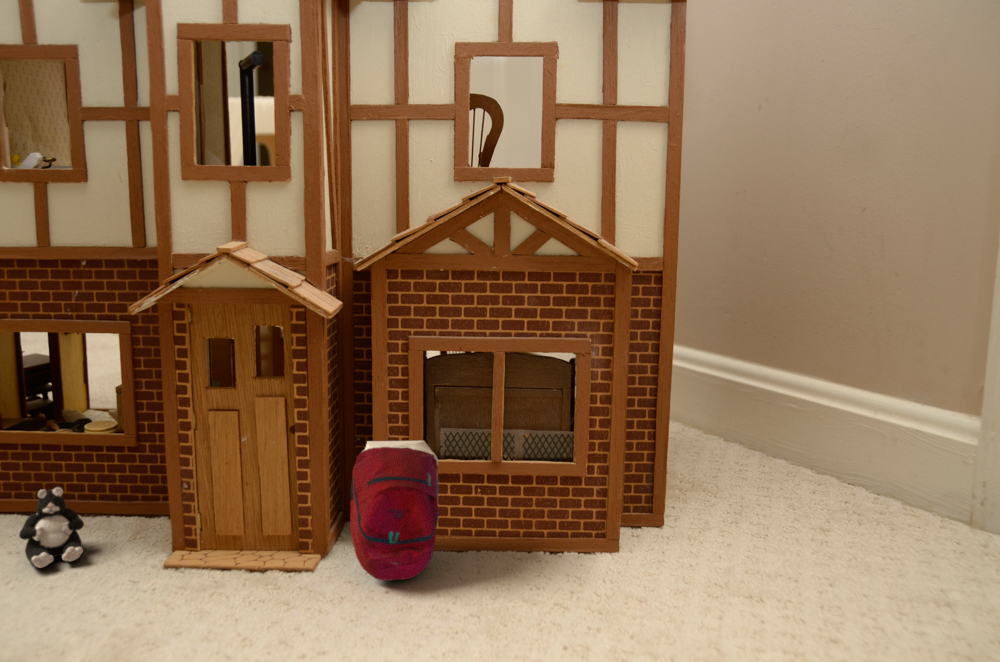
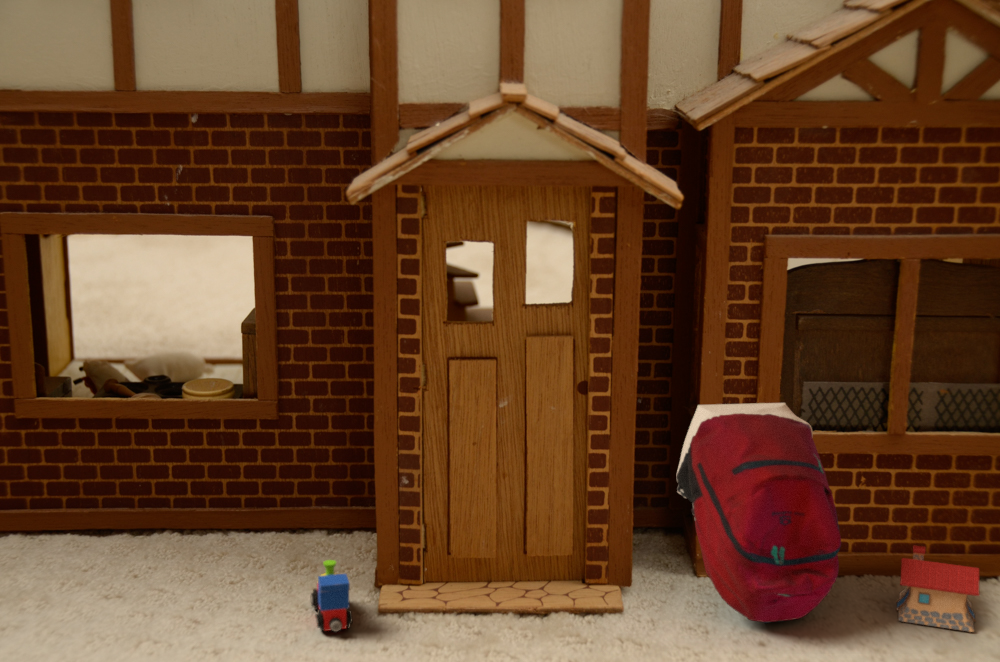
plush toy: present [19,486,84,568] -> none [151,485,256,615]
toy house: none [476,533,533,590] -> present [896,546,980,632]
toy train: none [105,535,139,580] -> present [311,560,352,632]

